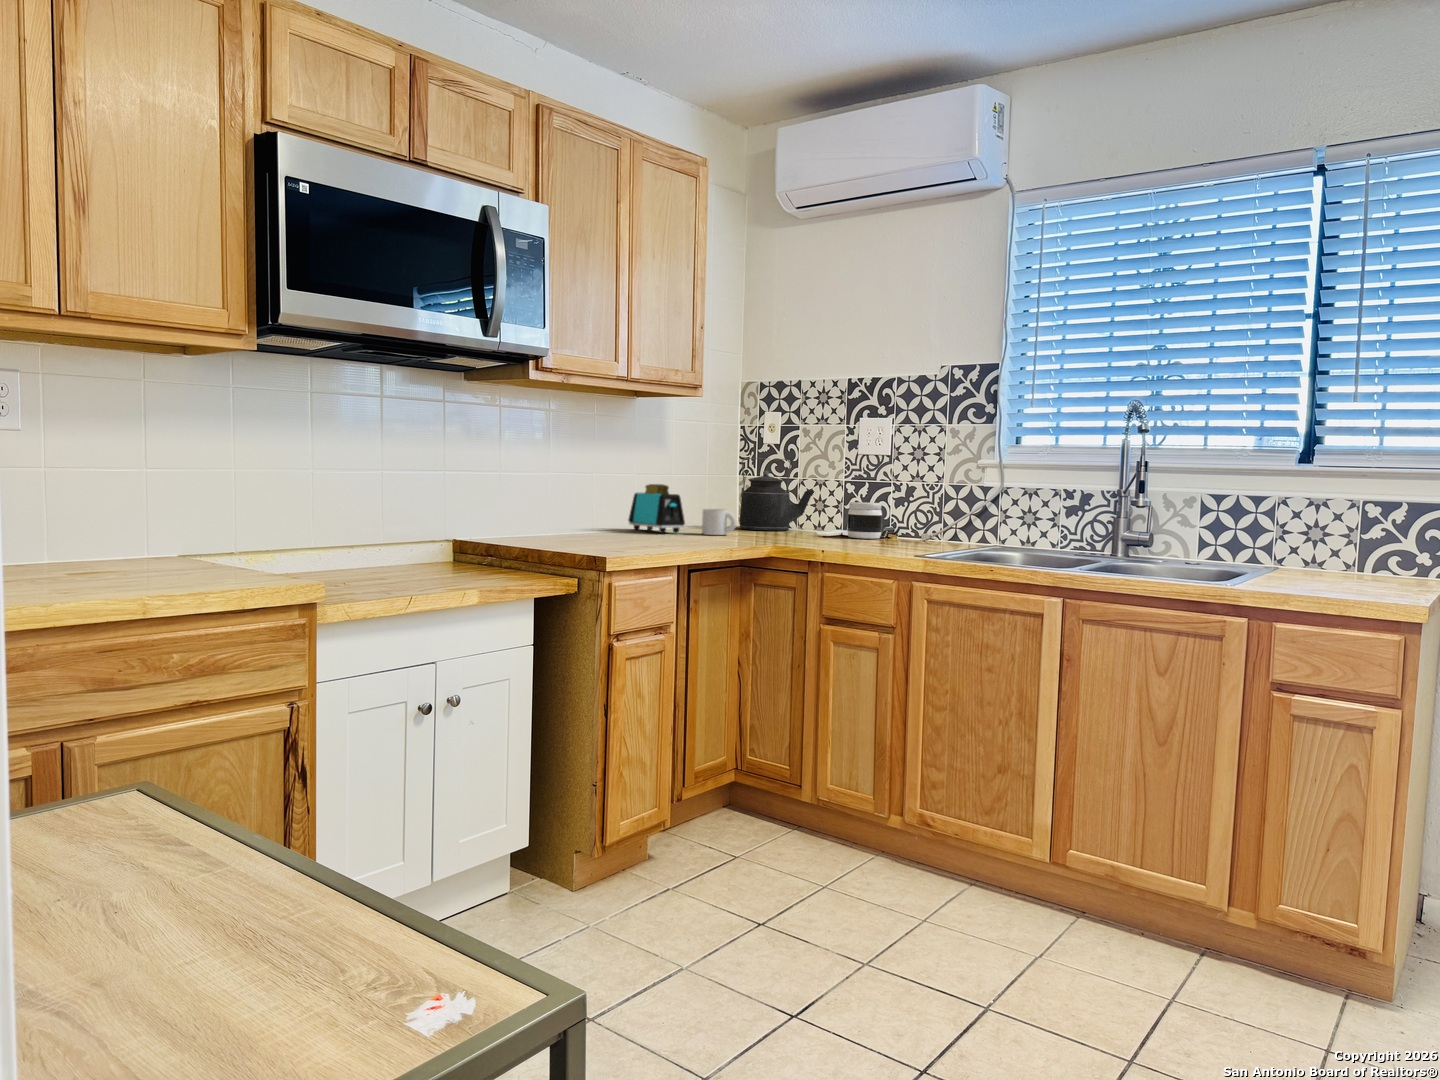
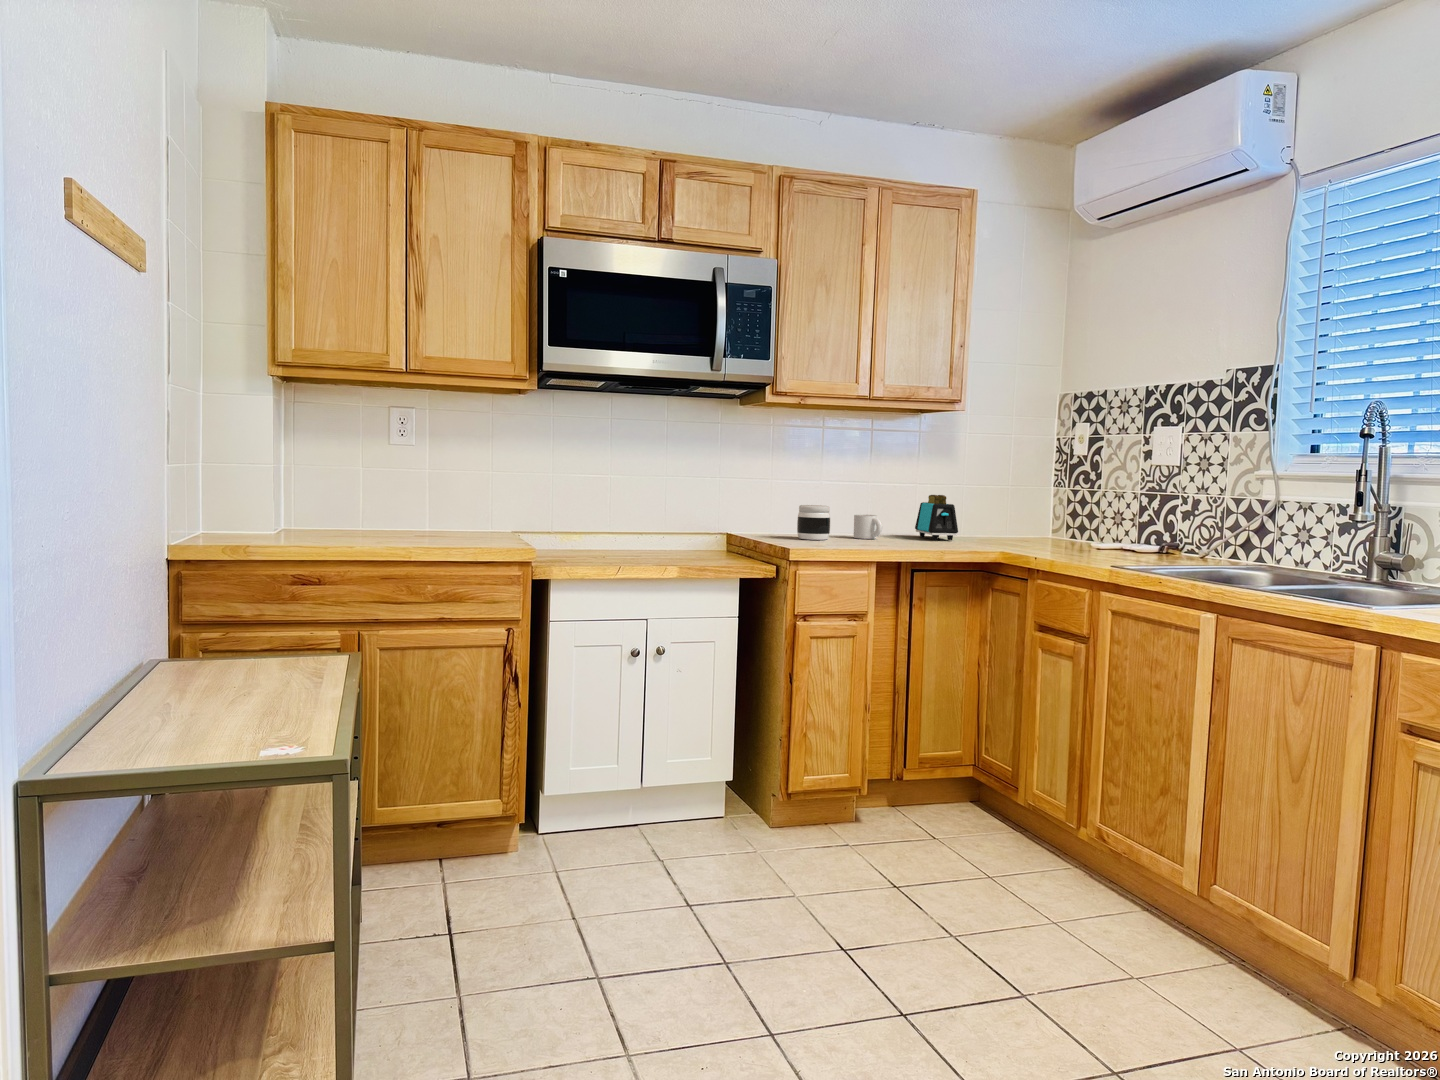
kettle: present [739,458,814,530] -> none [1035,470,1116,542]
jar: present [847,502,882,539] -> present [797,505,830,540]
mug: present [702,509,737,535] -> present [854,515,882,539]

